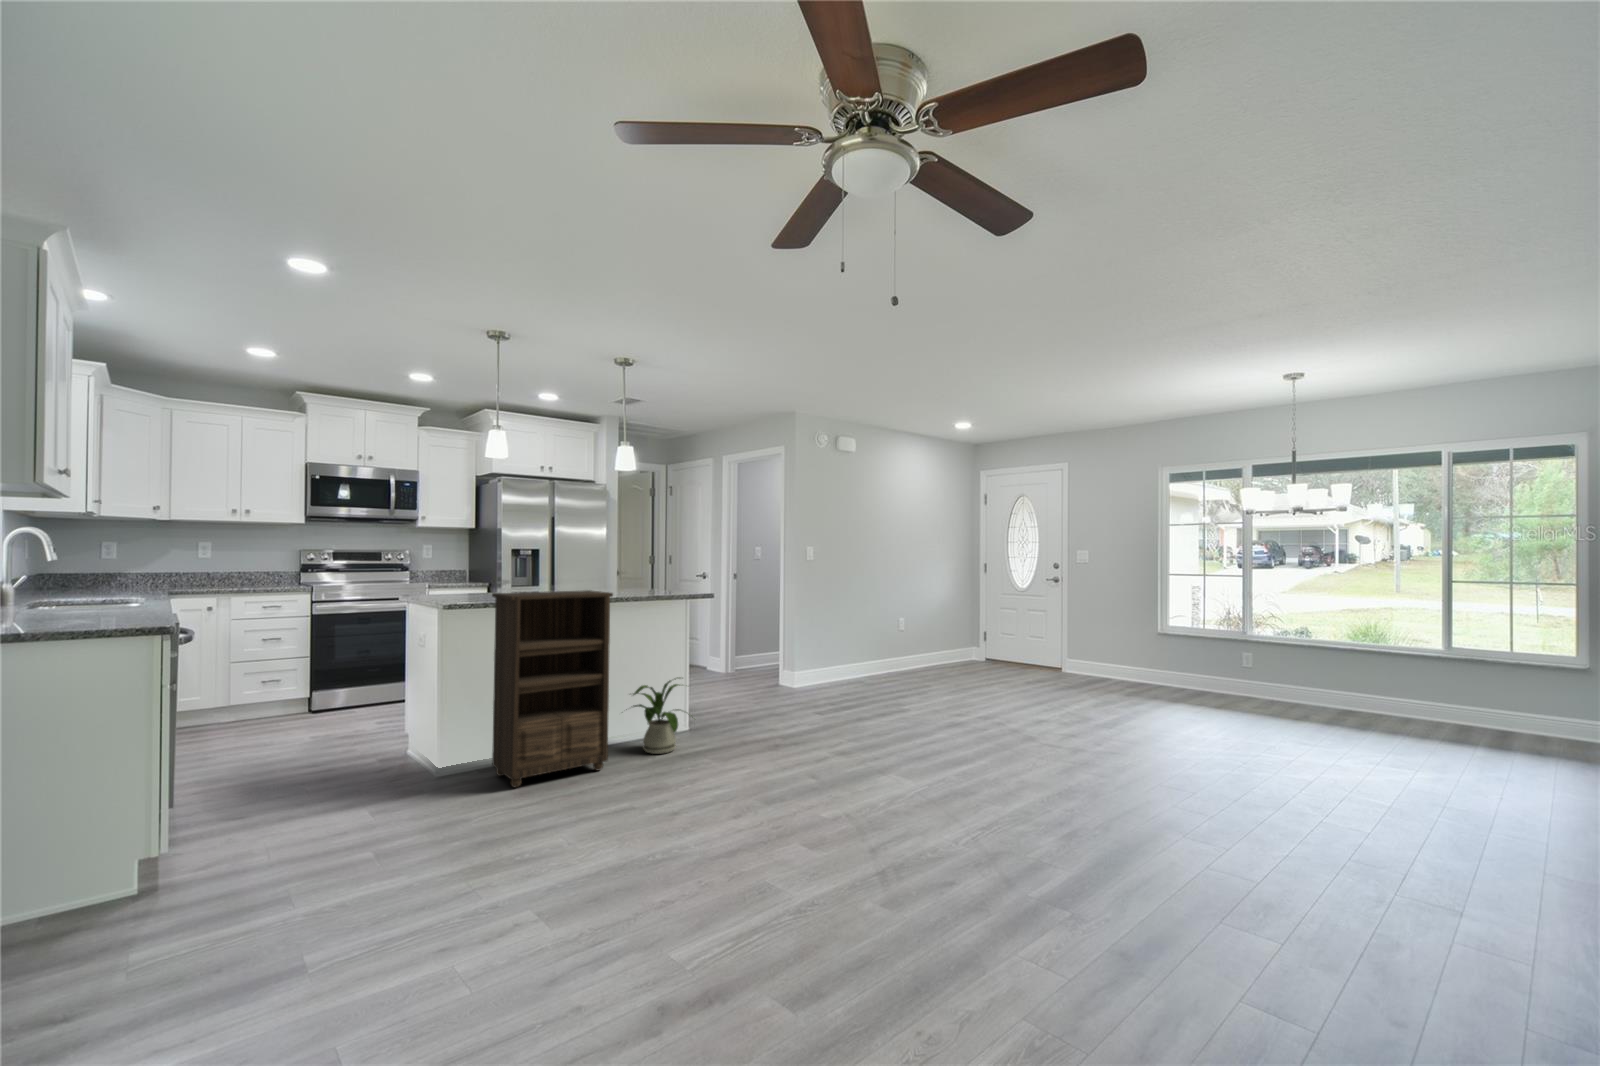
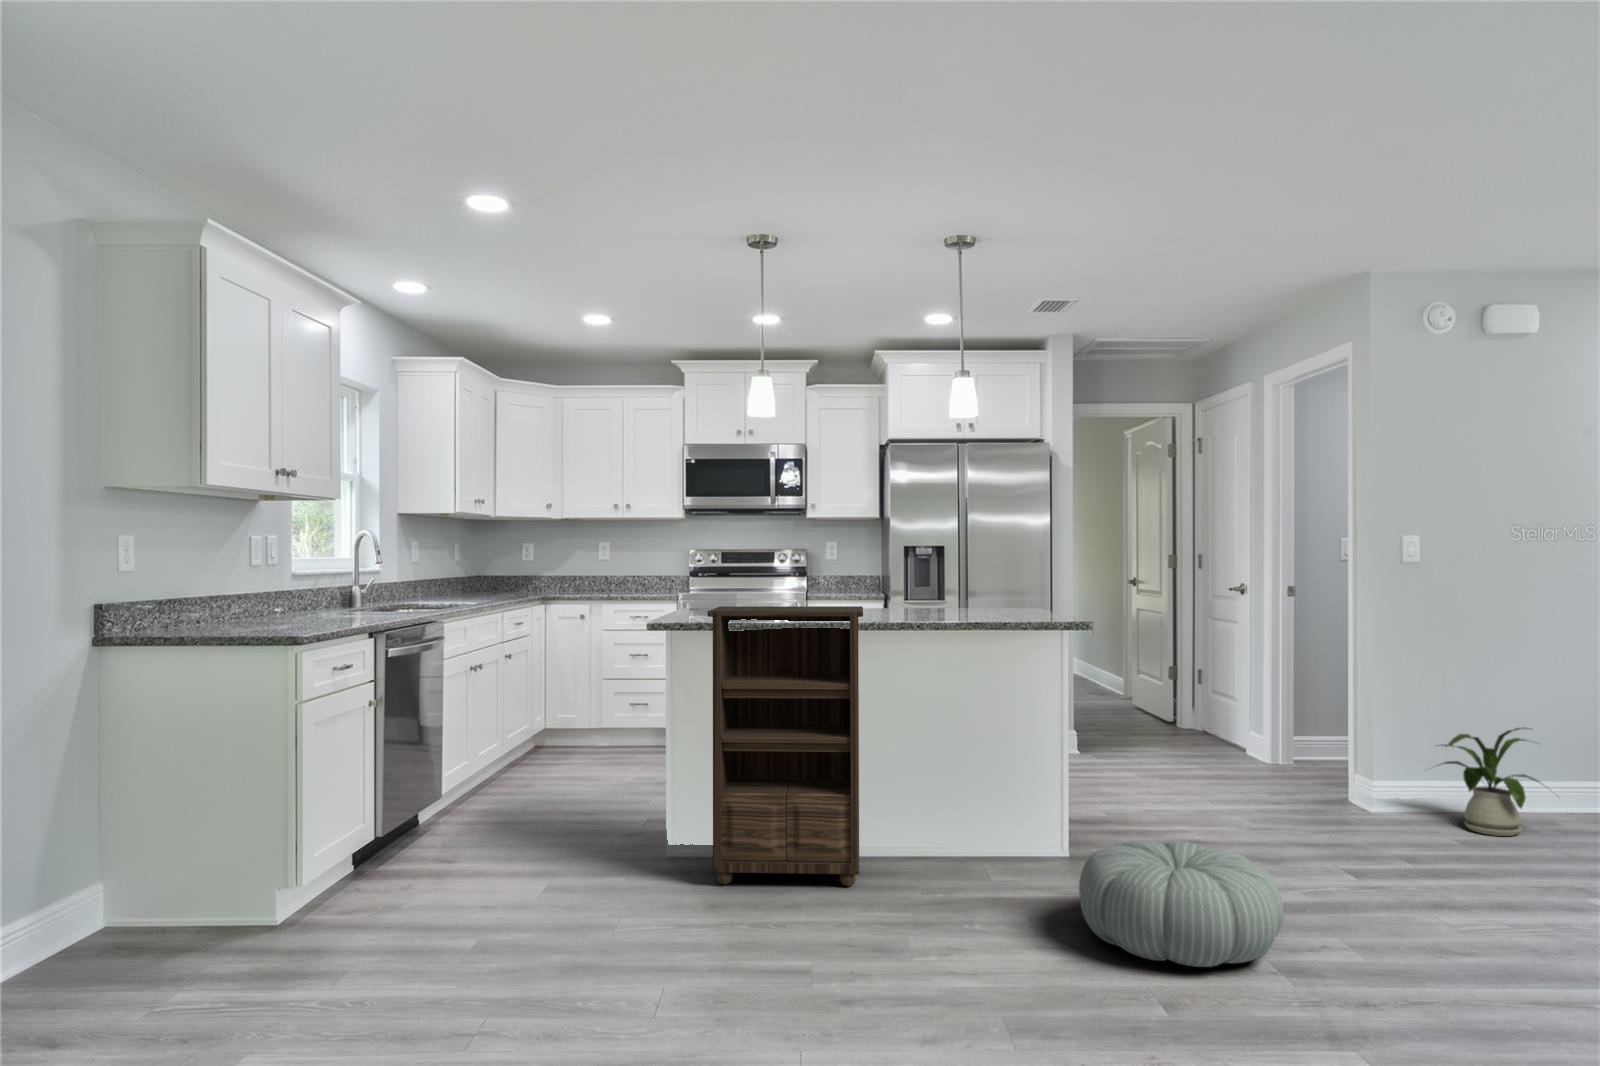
house plant: present [633,677,689,754] -> present [1438,728,1540,836]
pouf: none [745,707,844,766] -> present [1079,841,1284,967]

